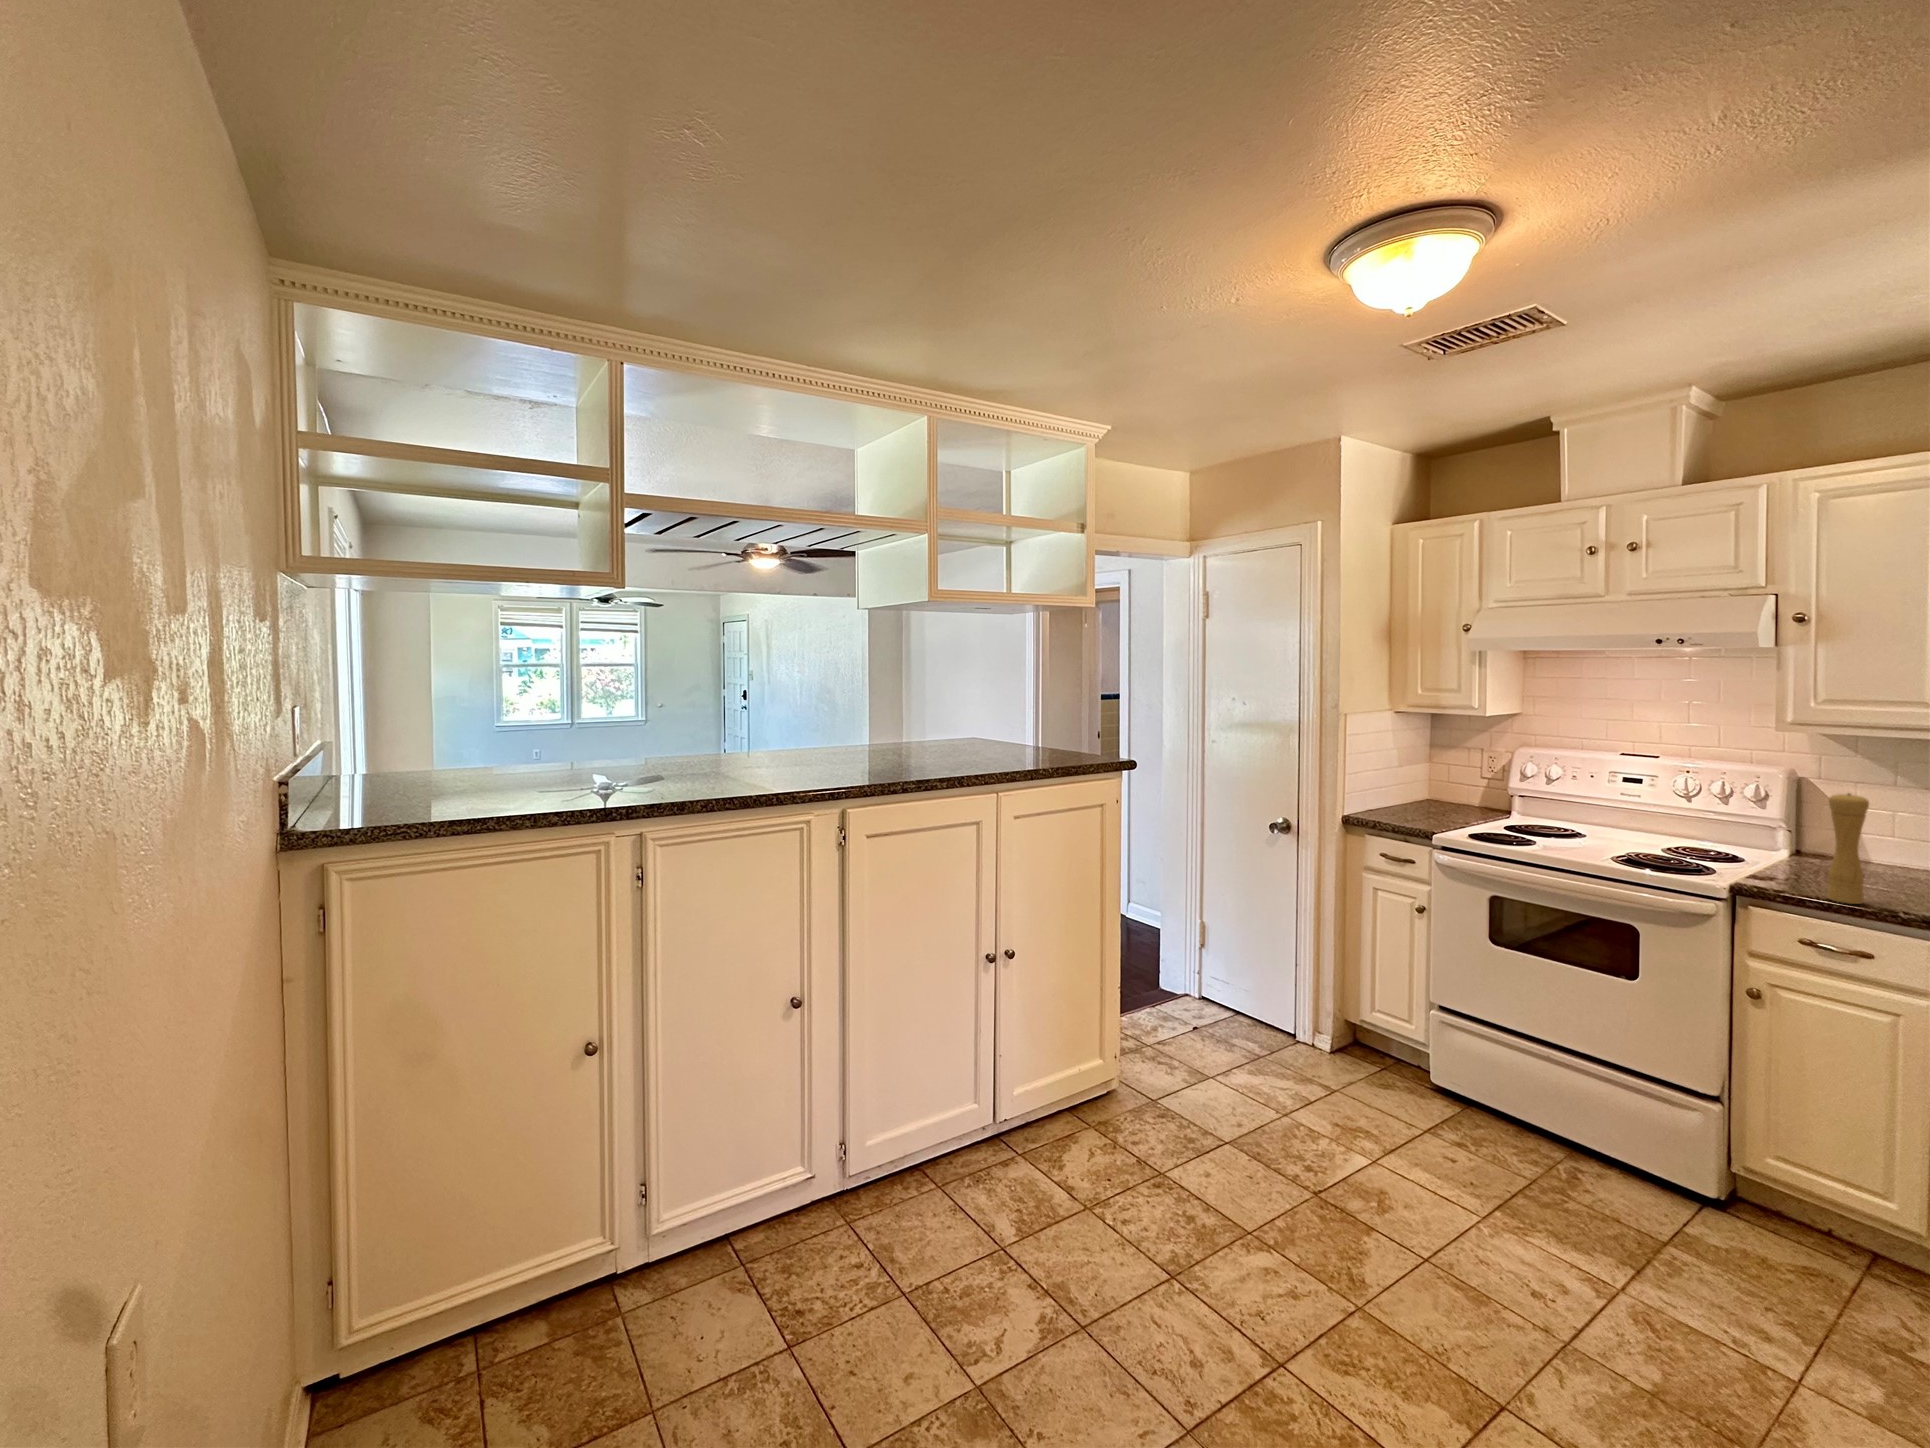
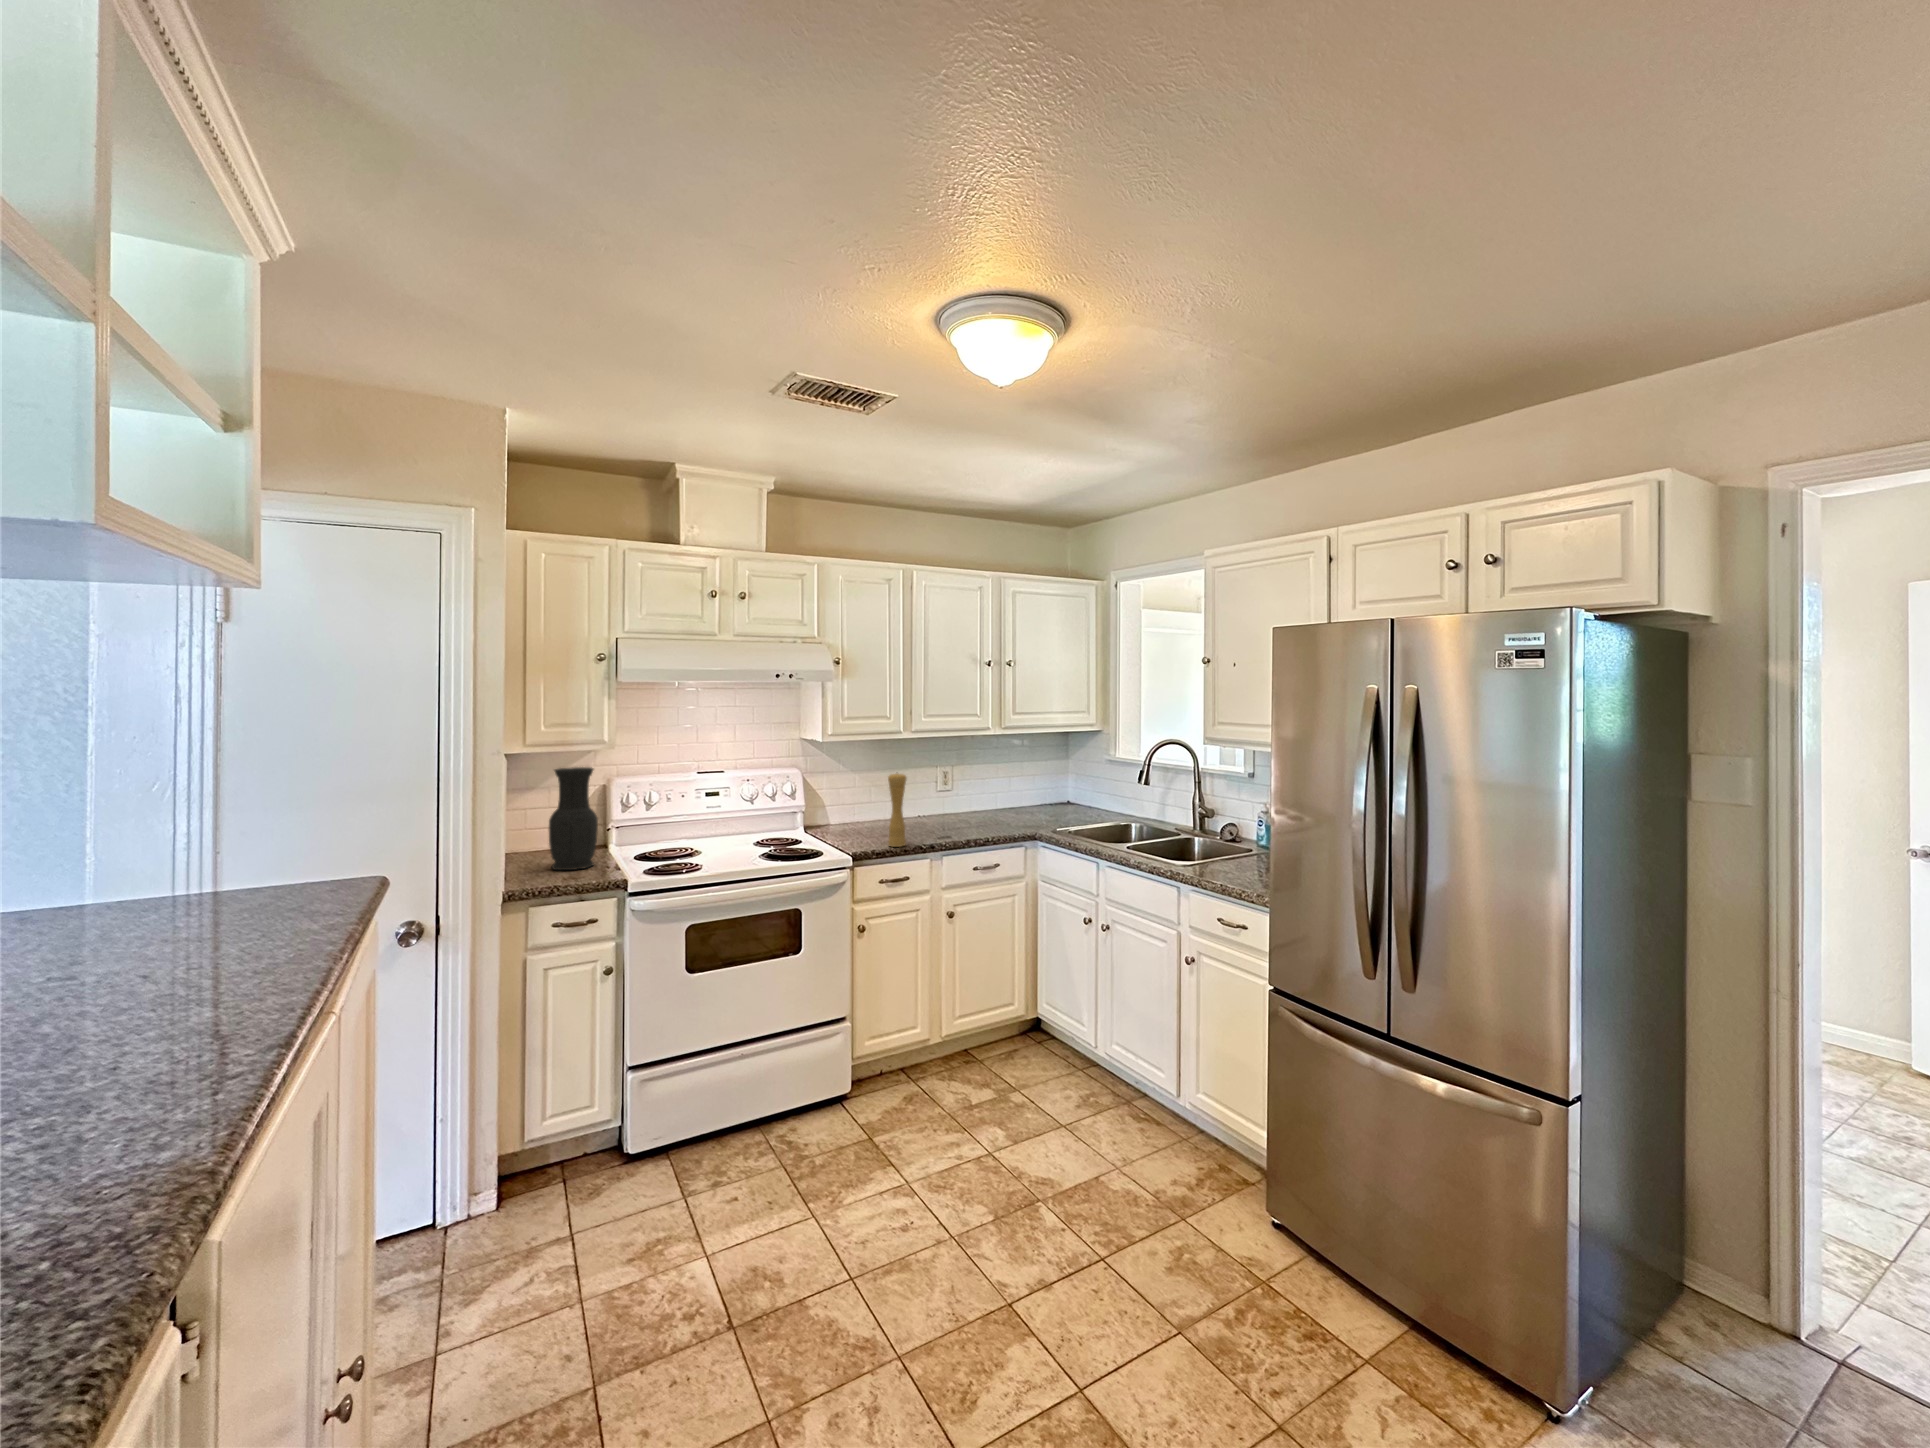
vase: none [1413,729,1461,821] -> present [549,767,598,870]

